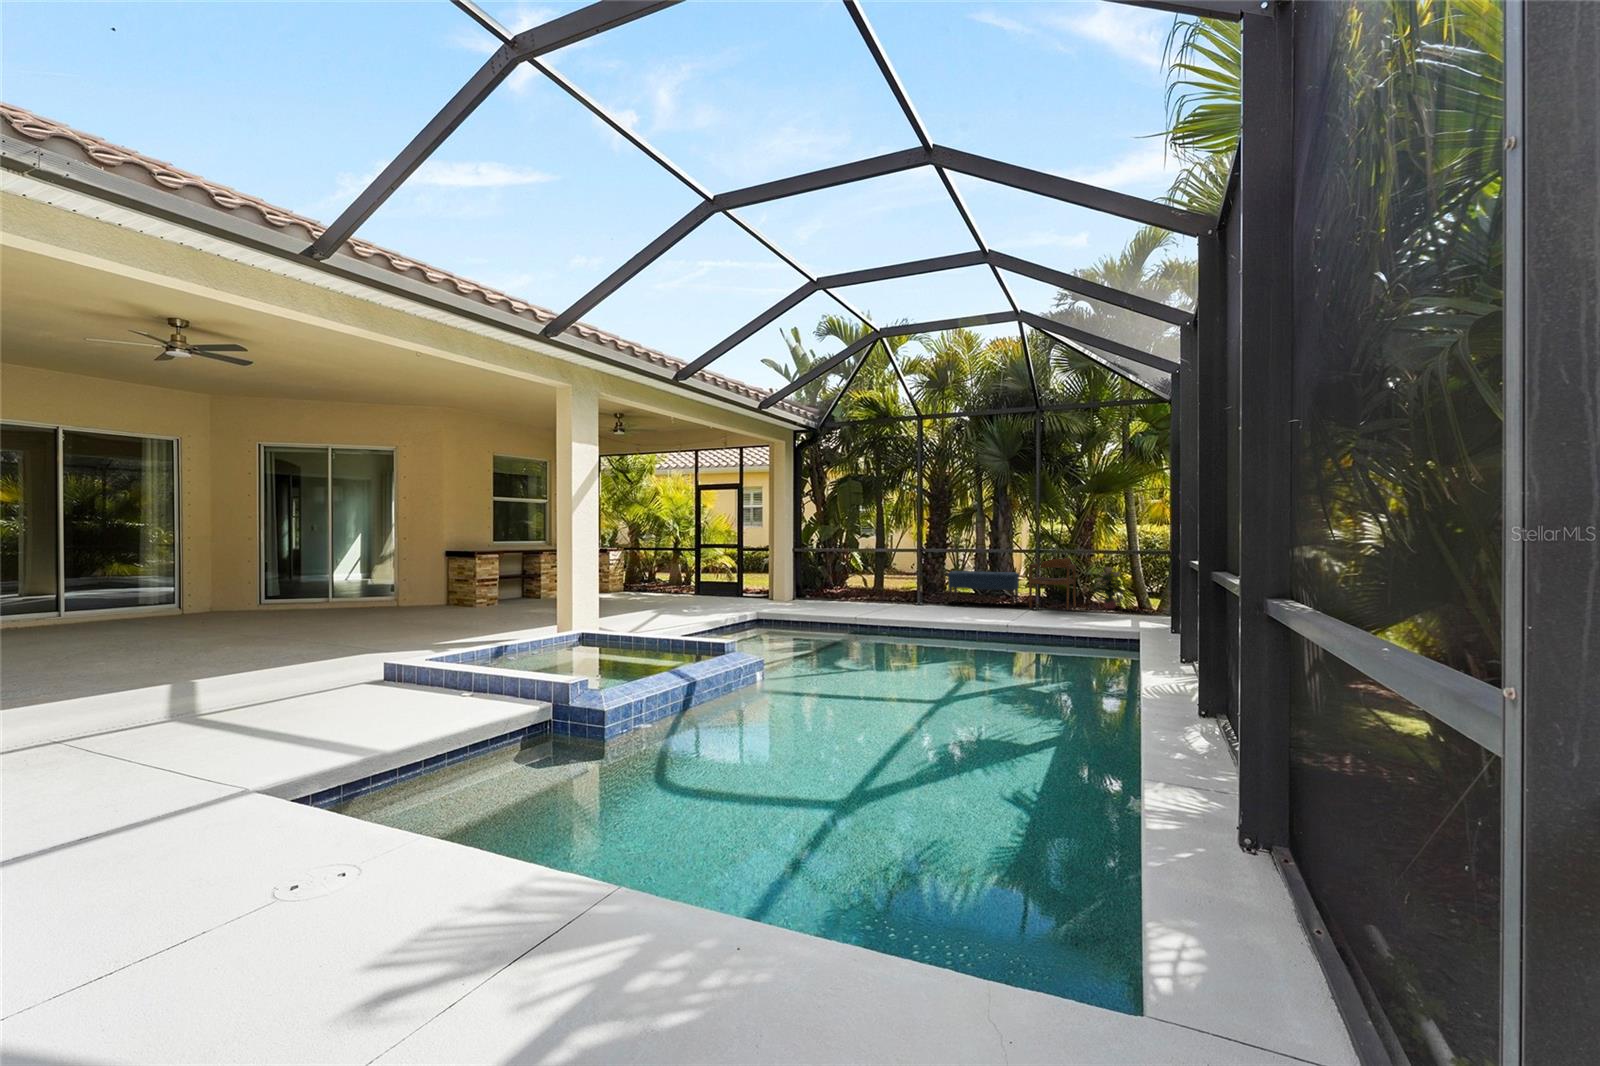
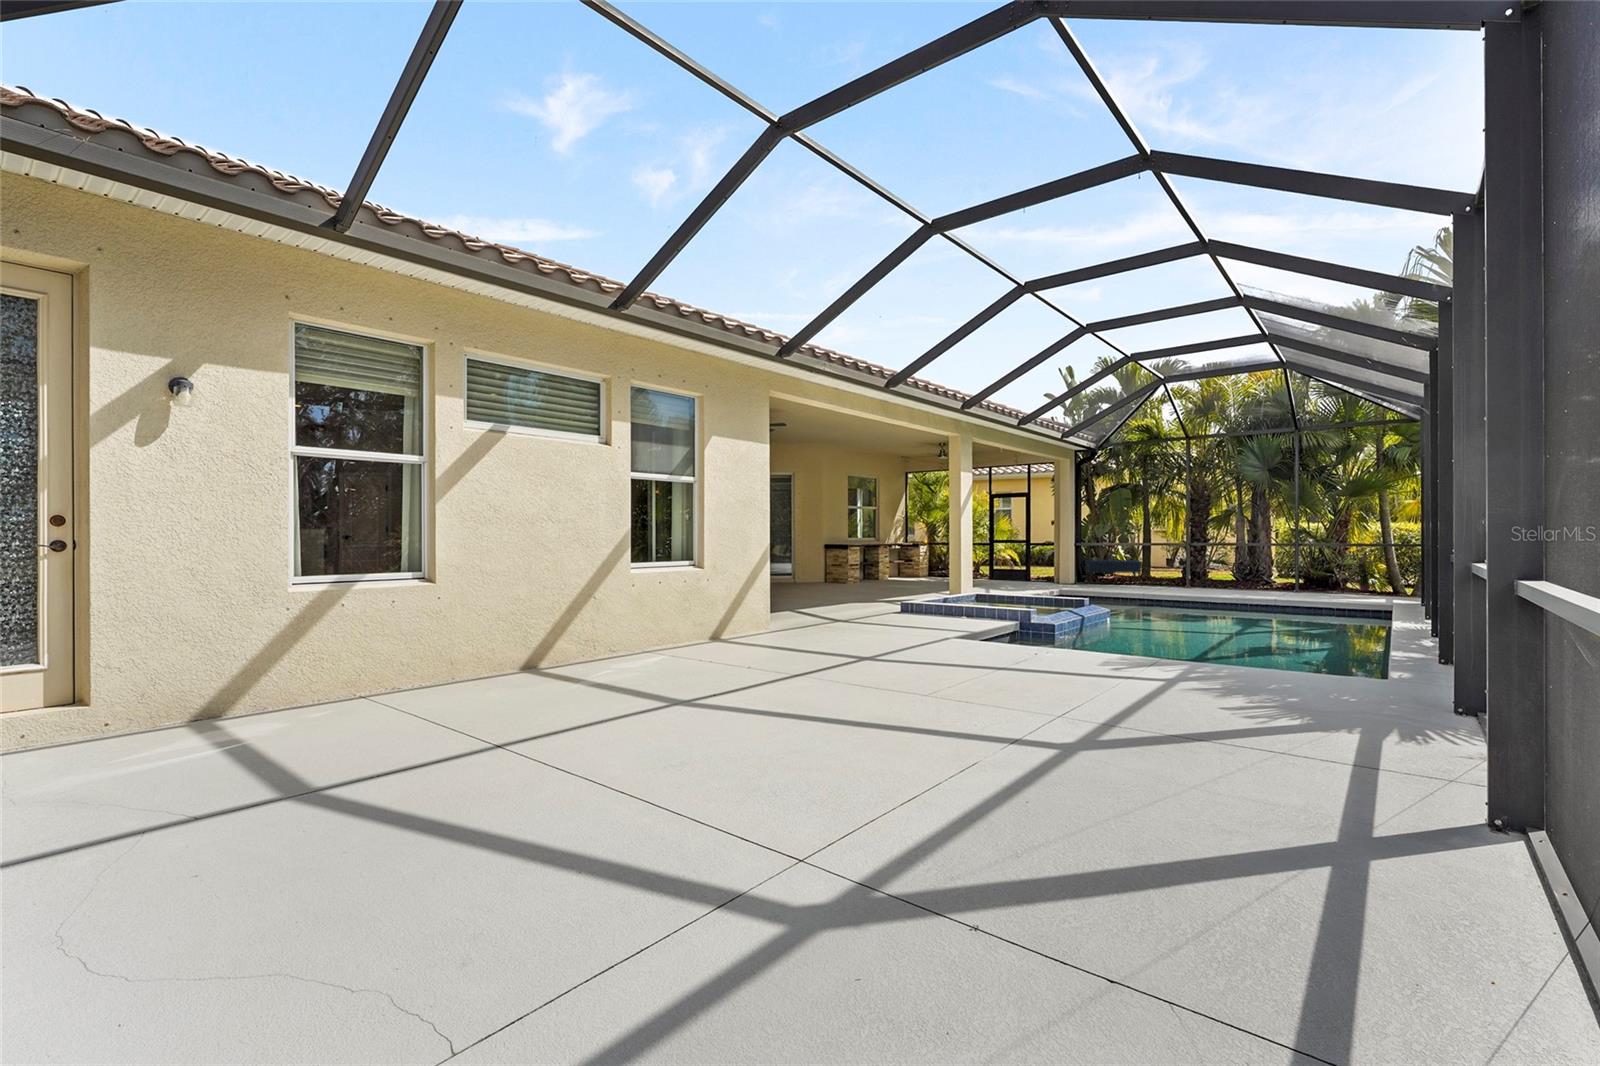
armchair: present [1029,558,1076,610] -> none [1290,550,1332,592]
bench: present [948,571,1019,605] -> present [1085,560,1142,583]

